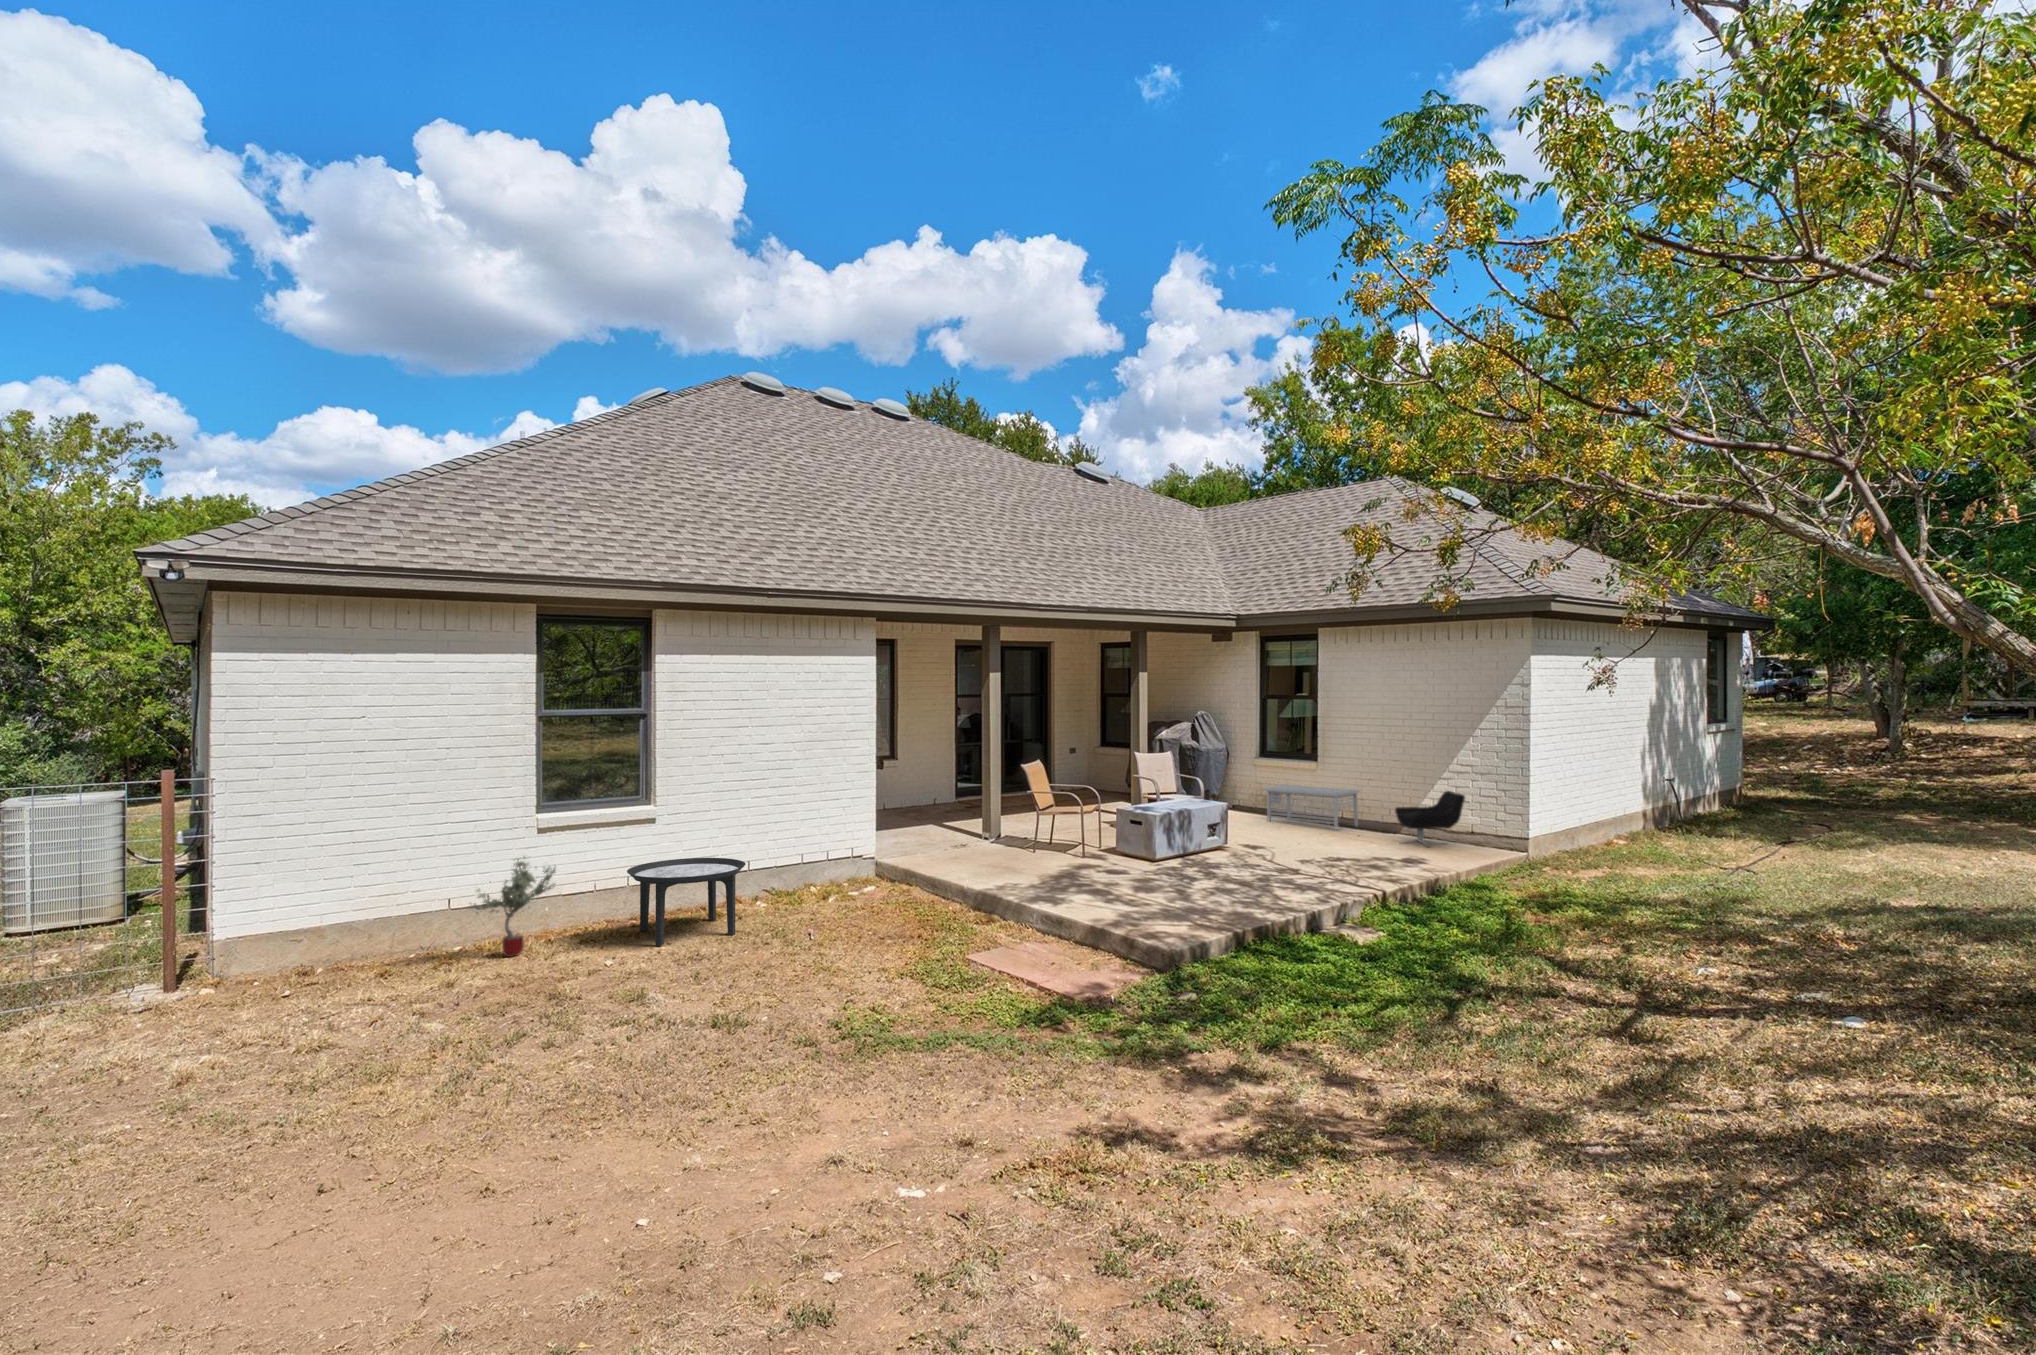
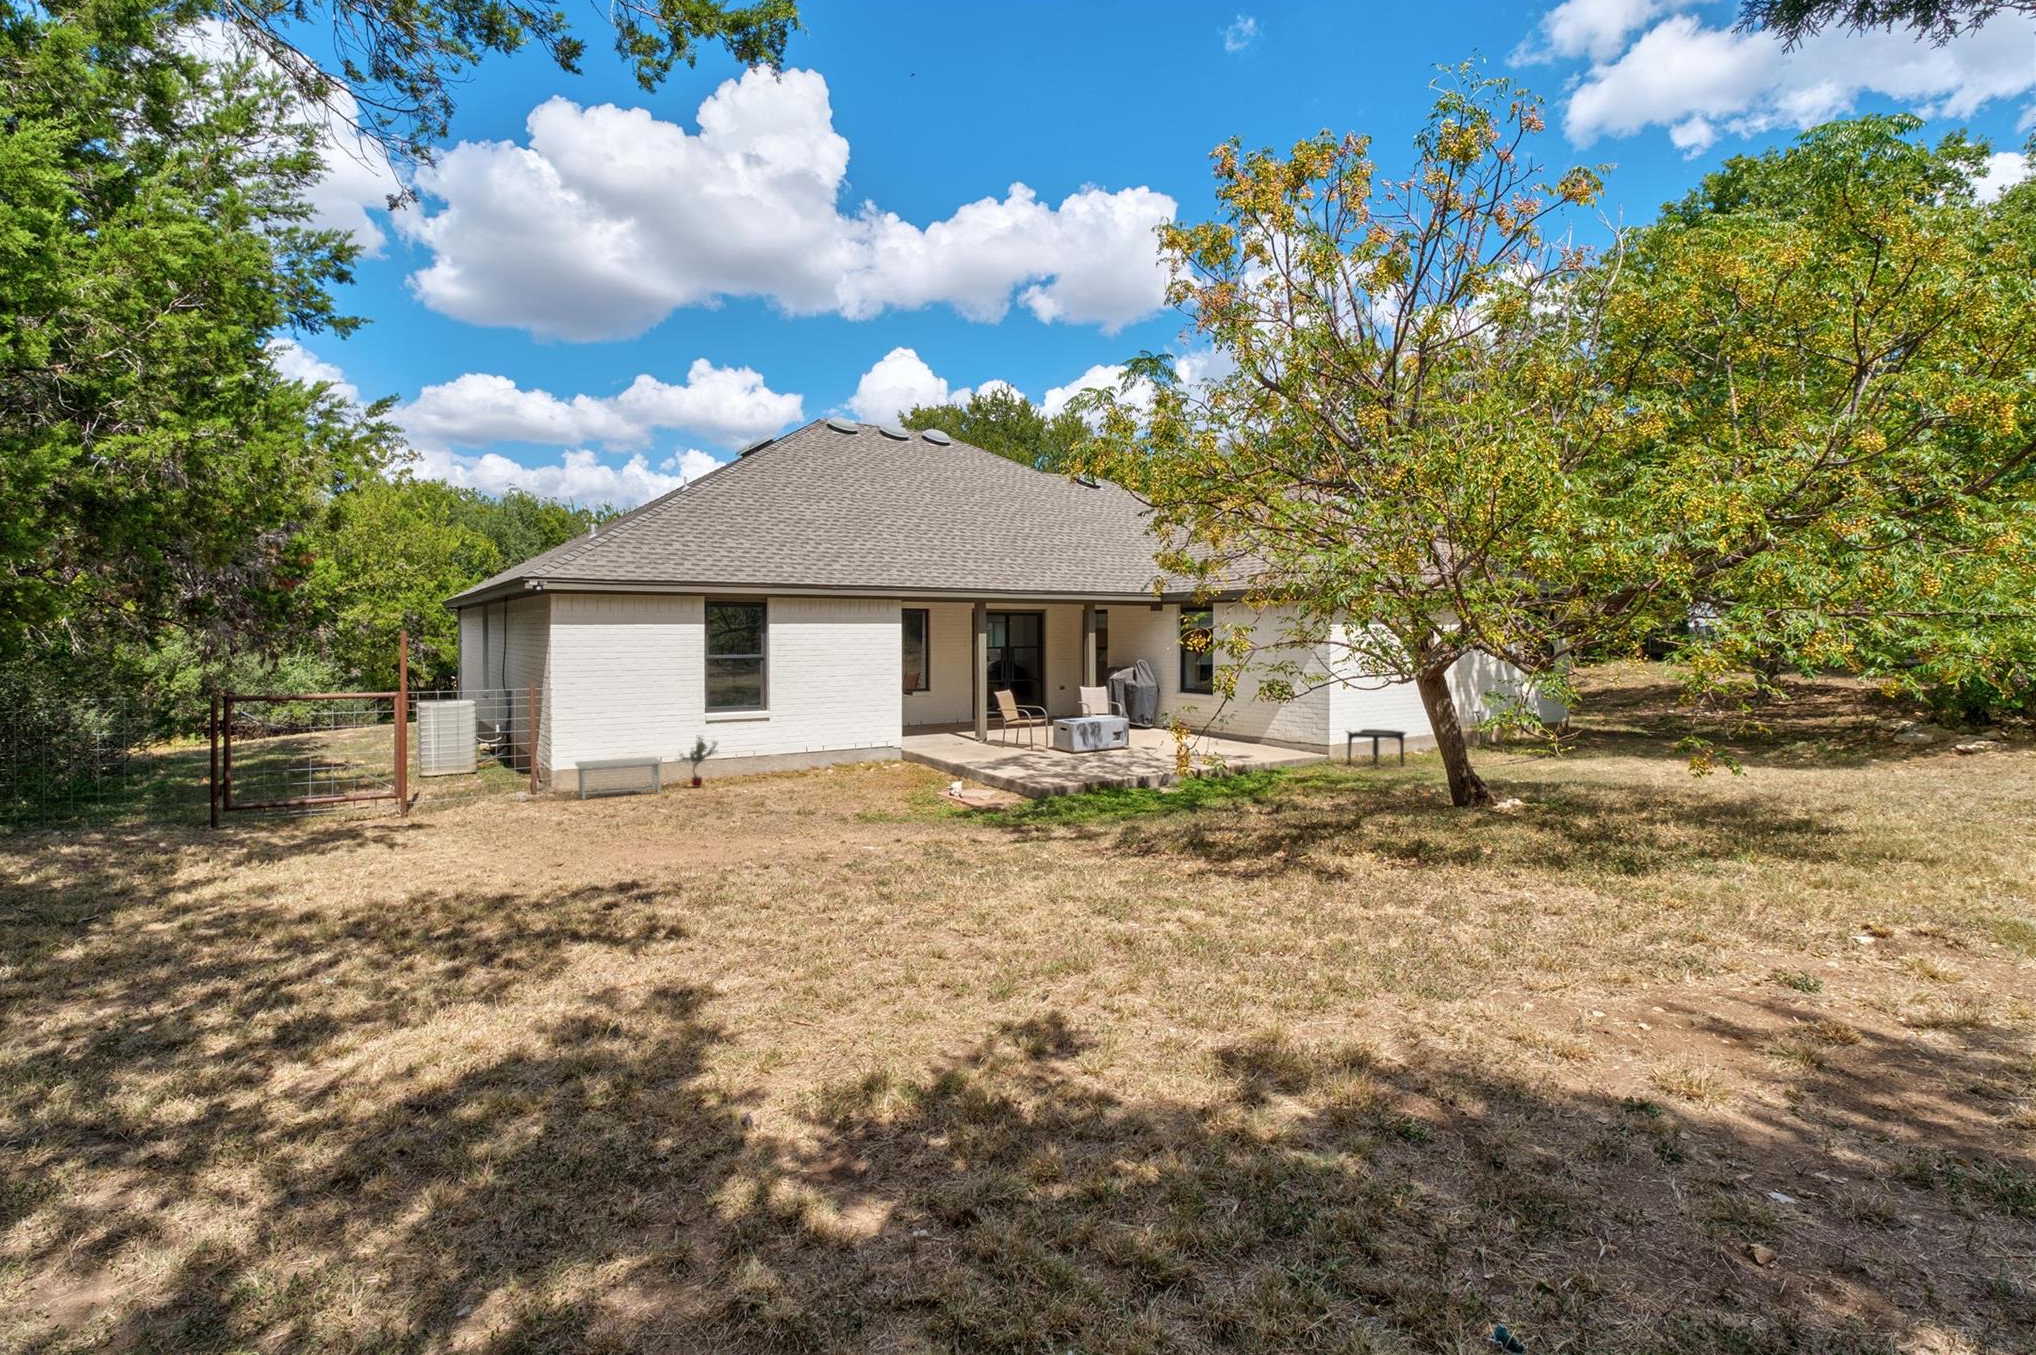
storage bench: present [1264,785,1359,830] -> present [575,757,662,800]
lounge chair: present [1395,791,1465,847] -> none [1246,715,1292,751]
round table: present [627,858,746,946] -> present [1347,729,1406,768]

